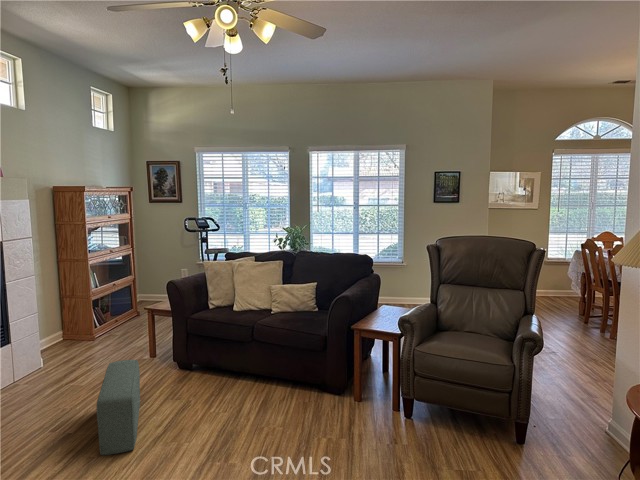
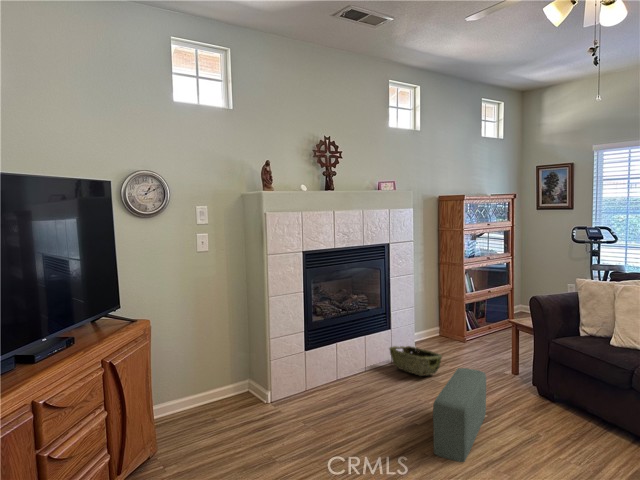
woven basket: none [10,356,81,387] -> present [390,346,442,375]

